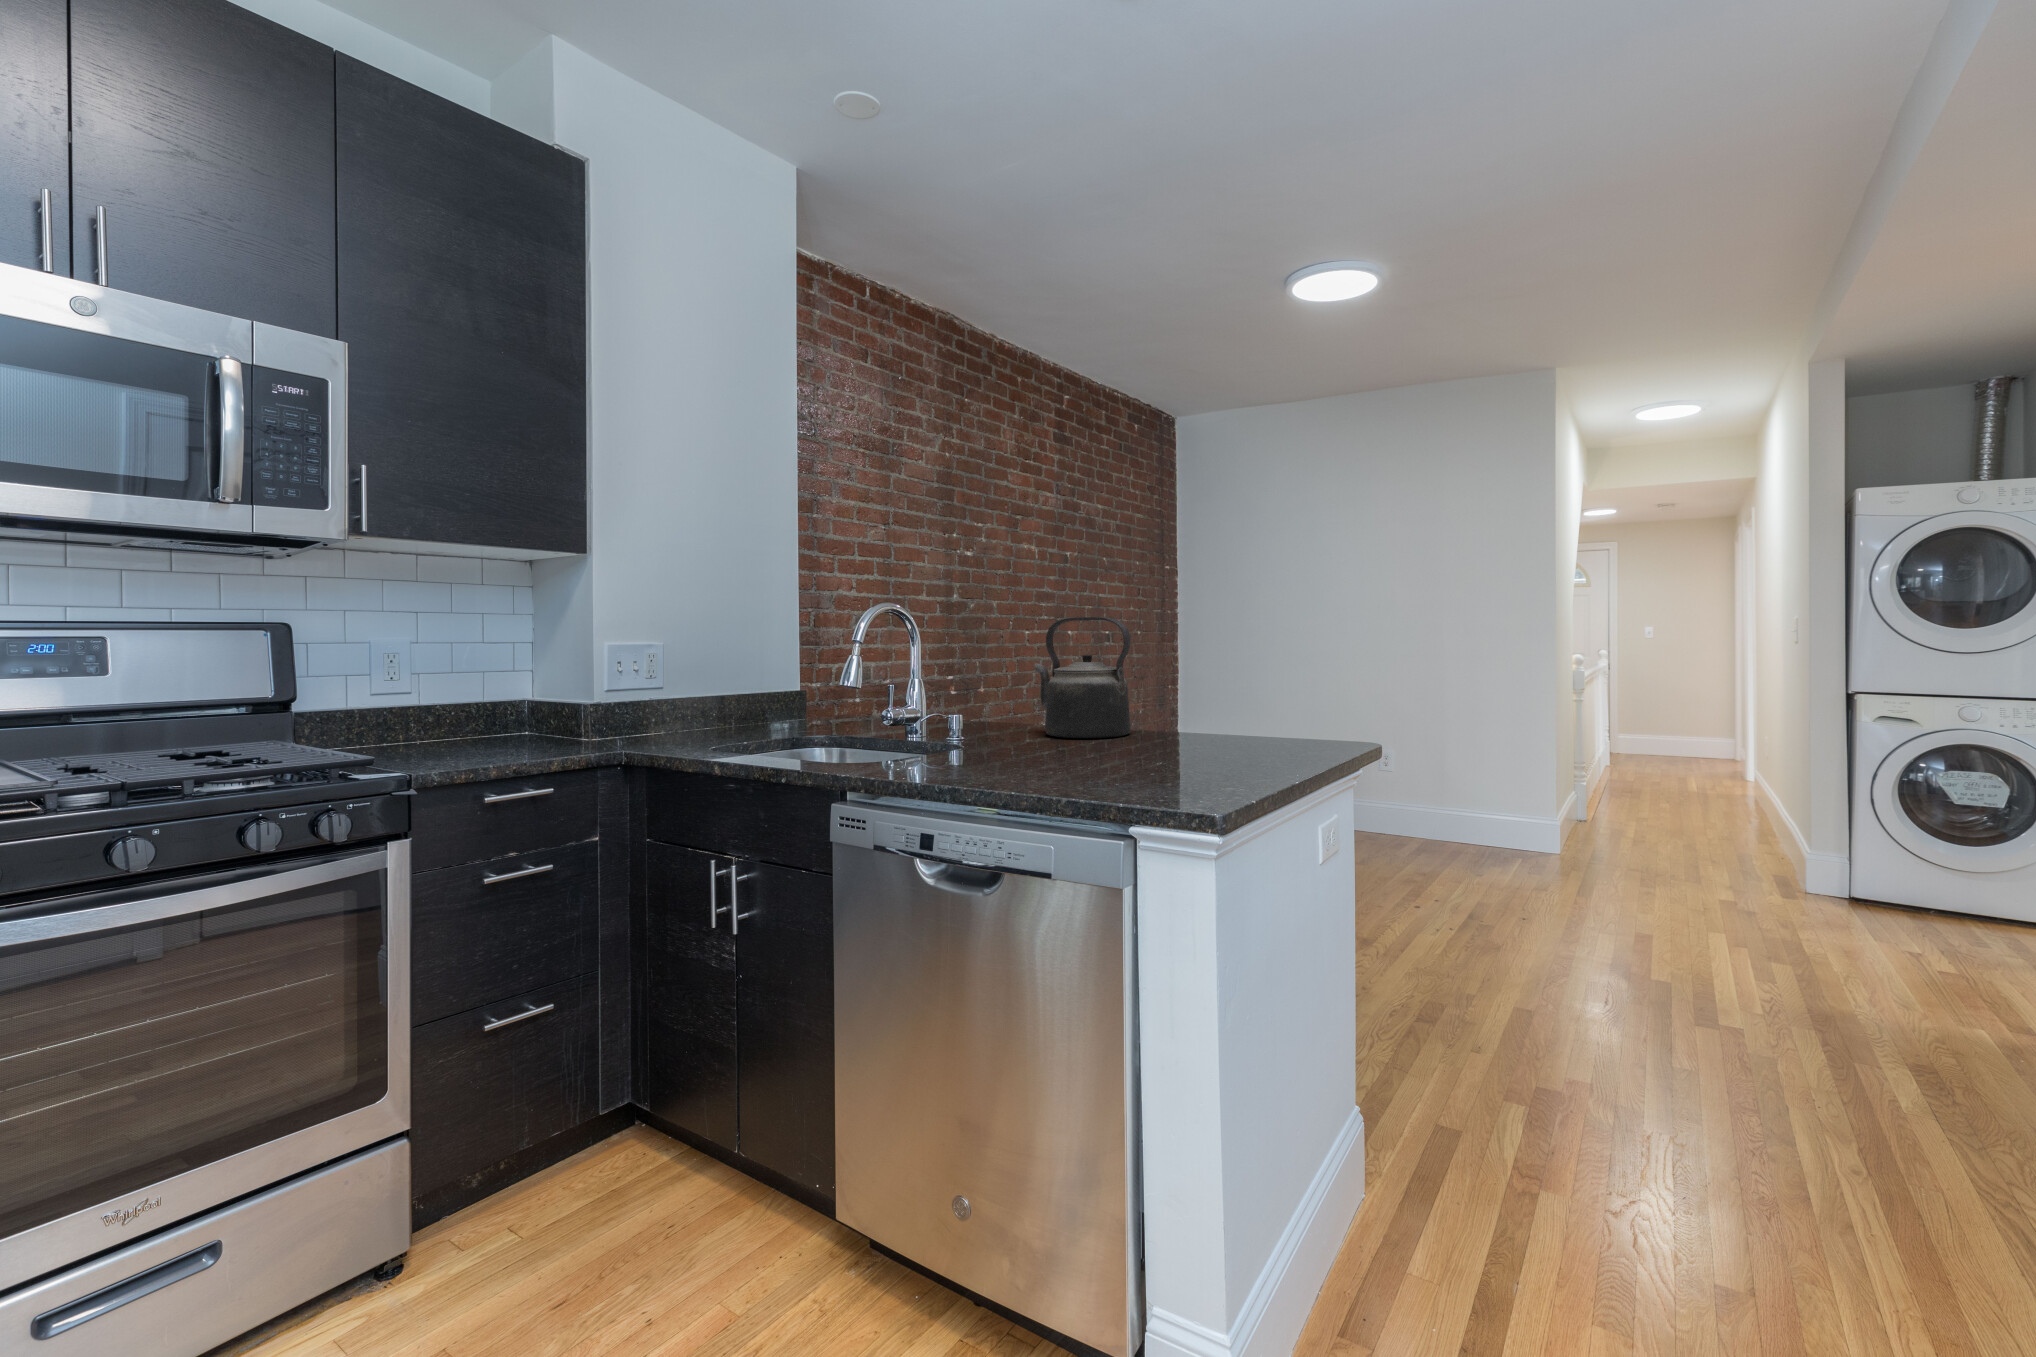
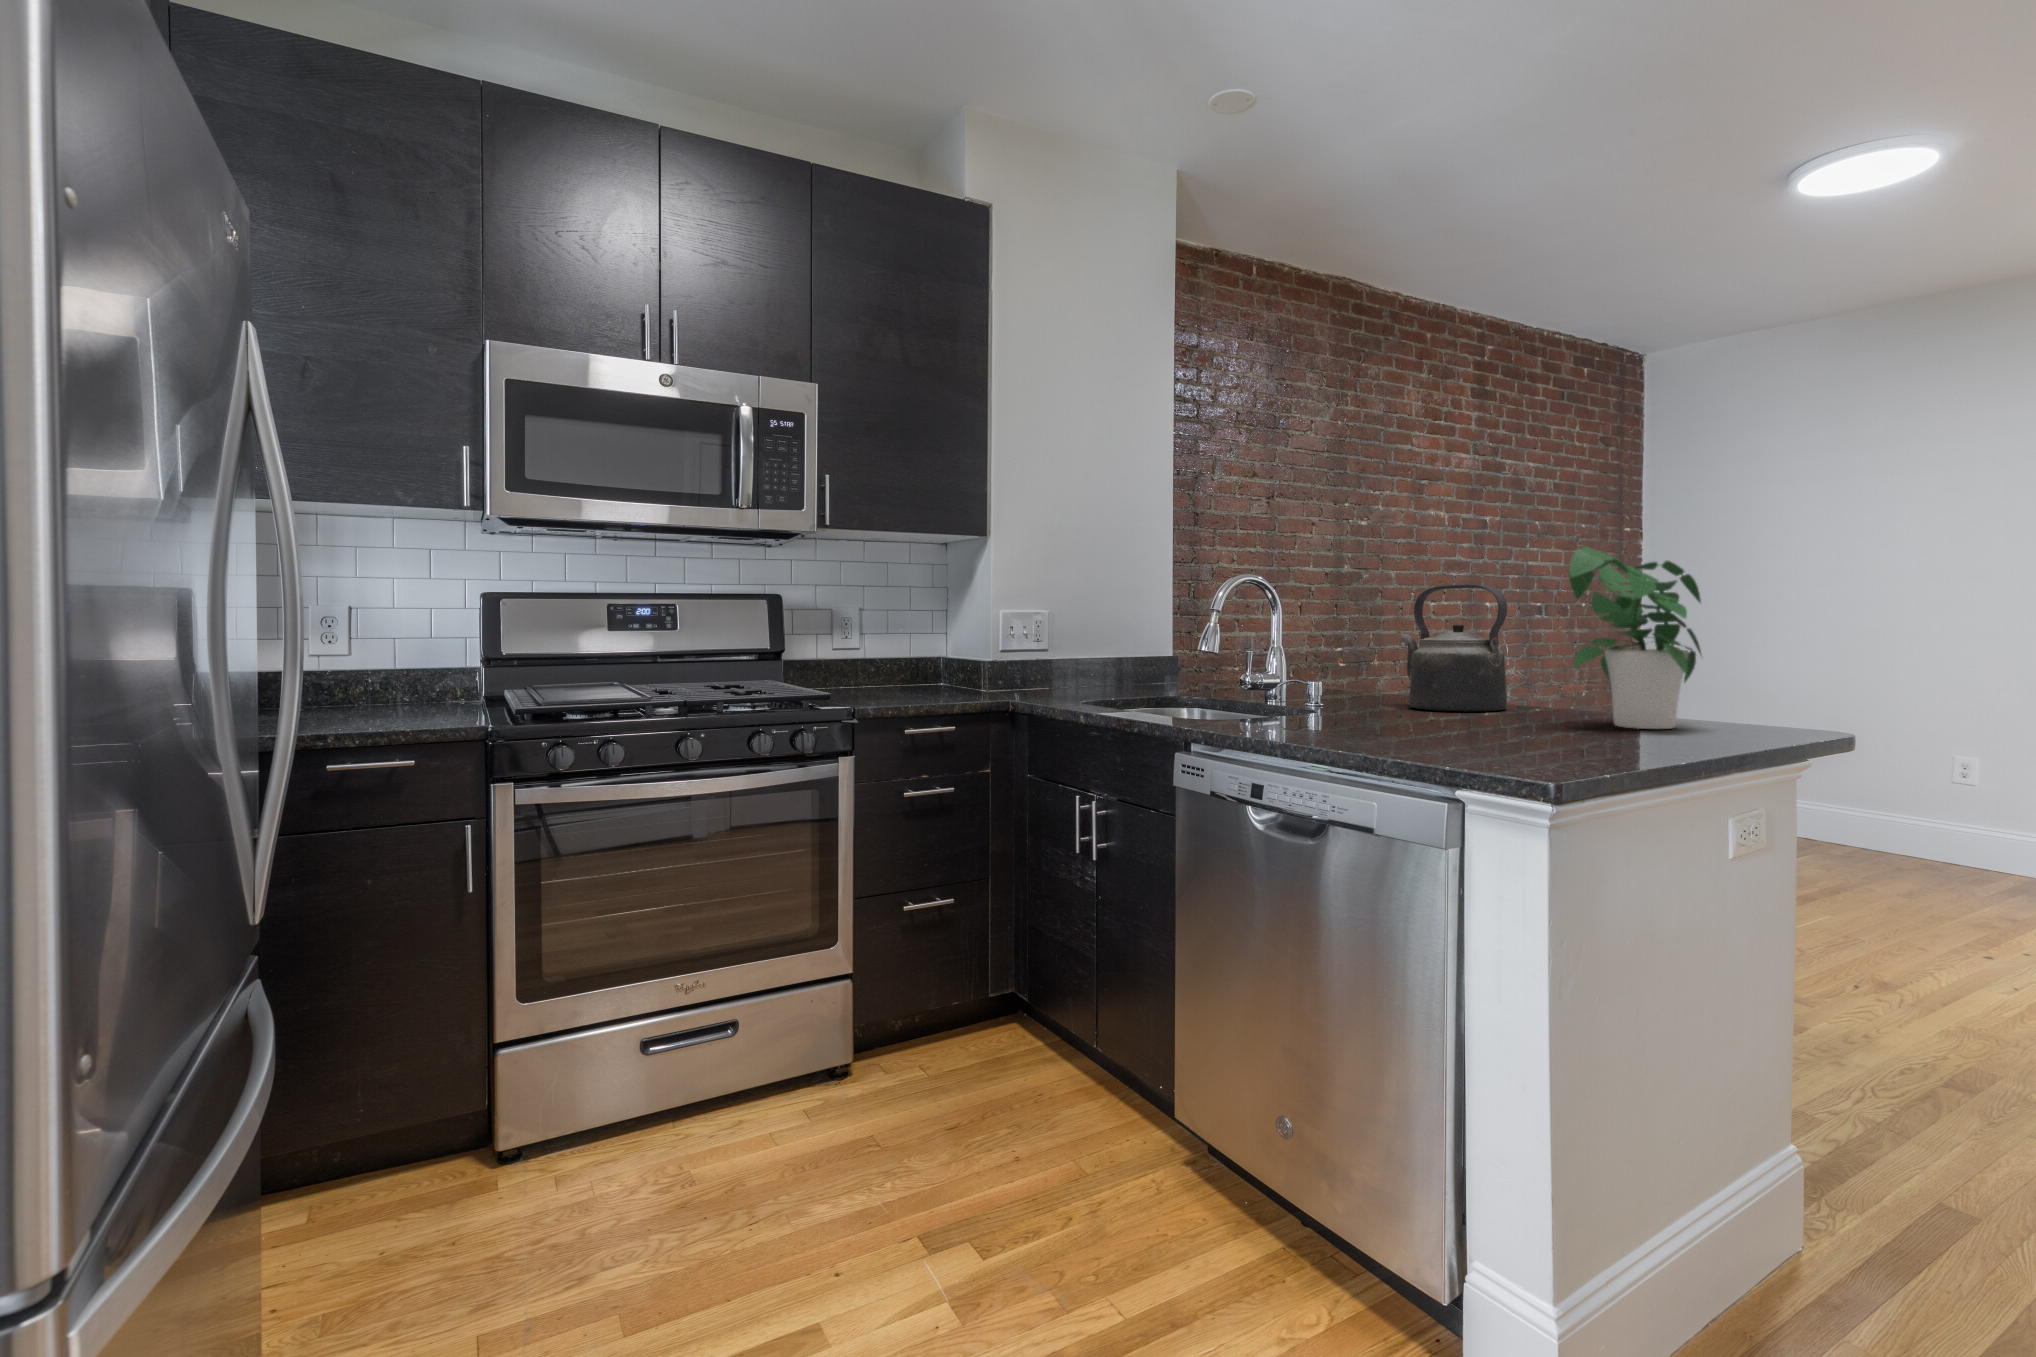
potted plant: none [1191,586,1303,753] -> present [1569,546,1701,729]

